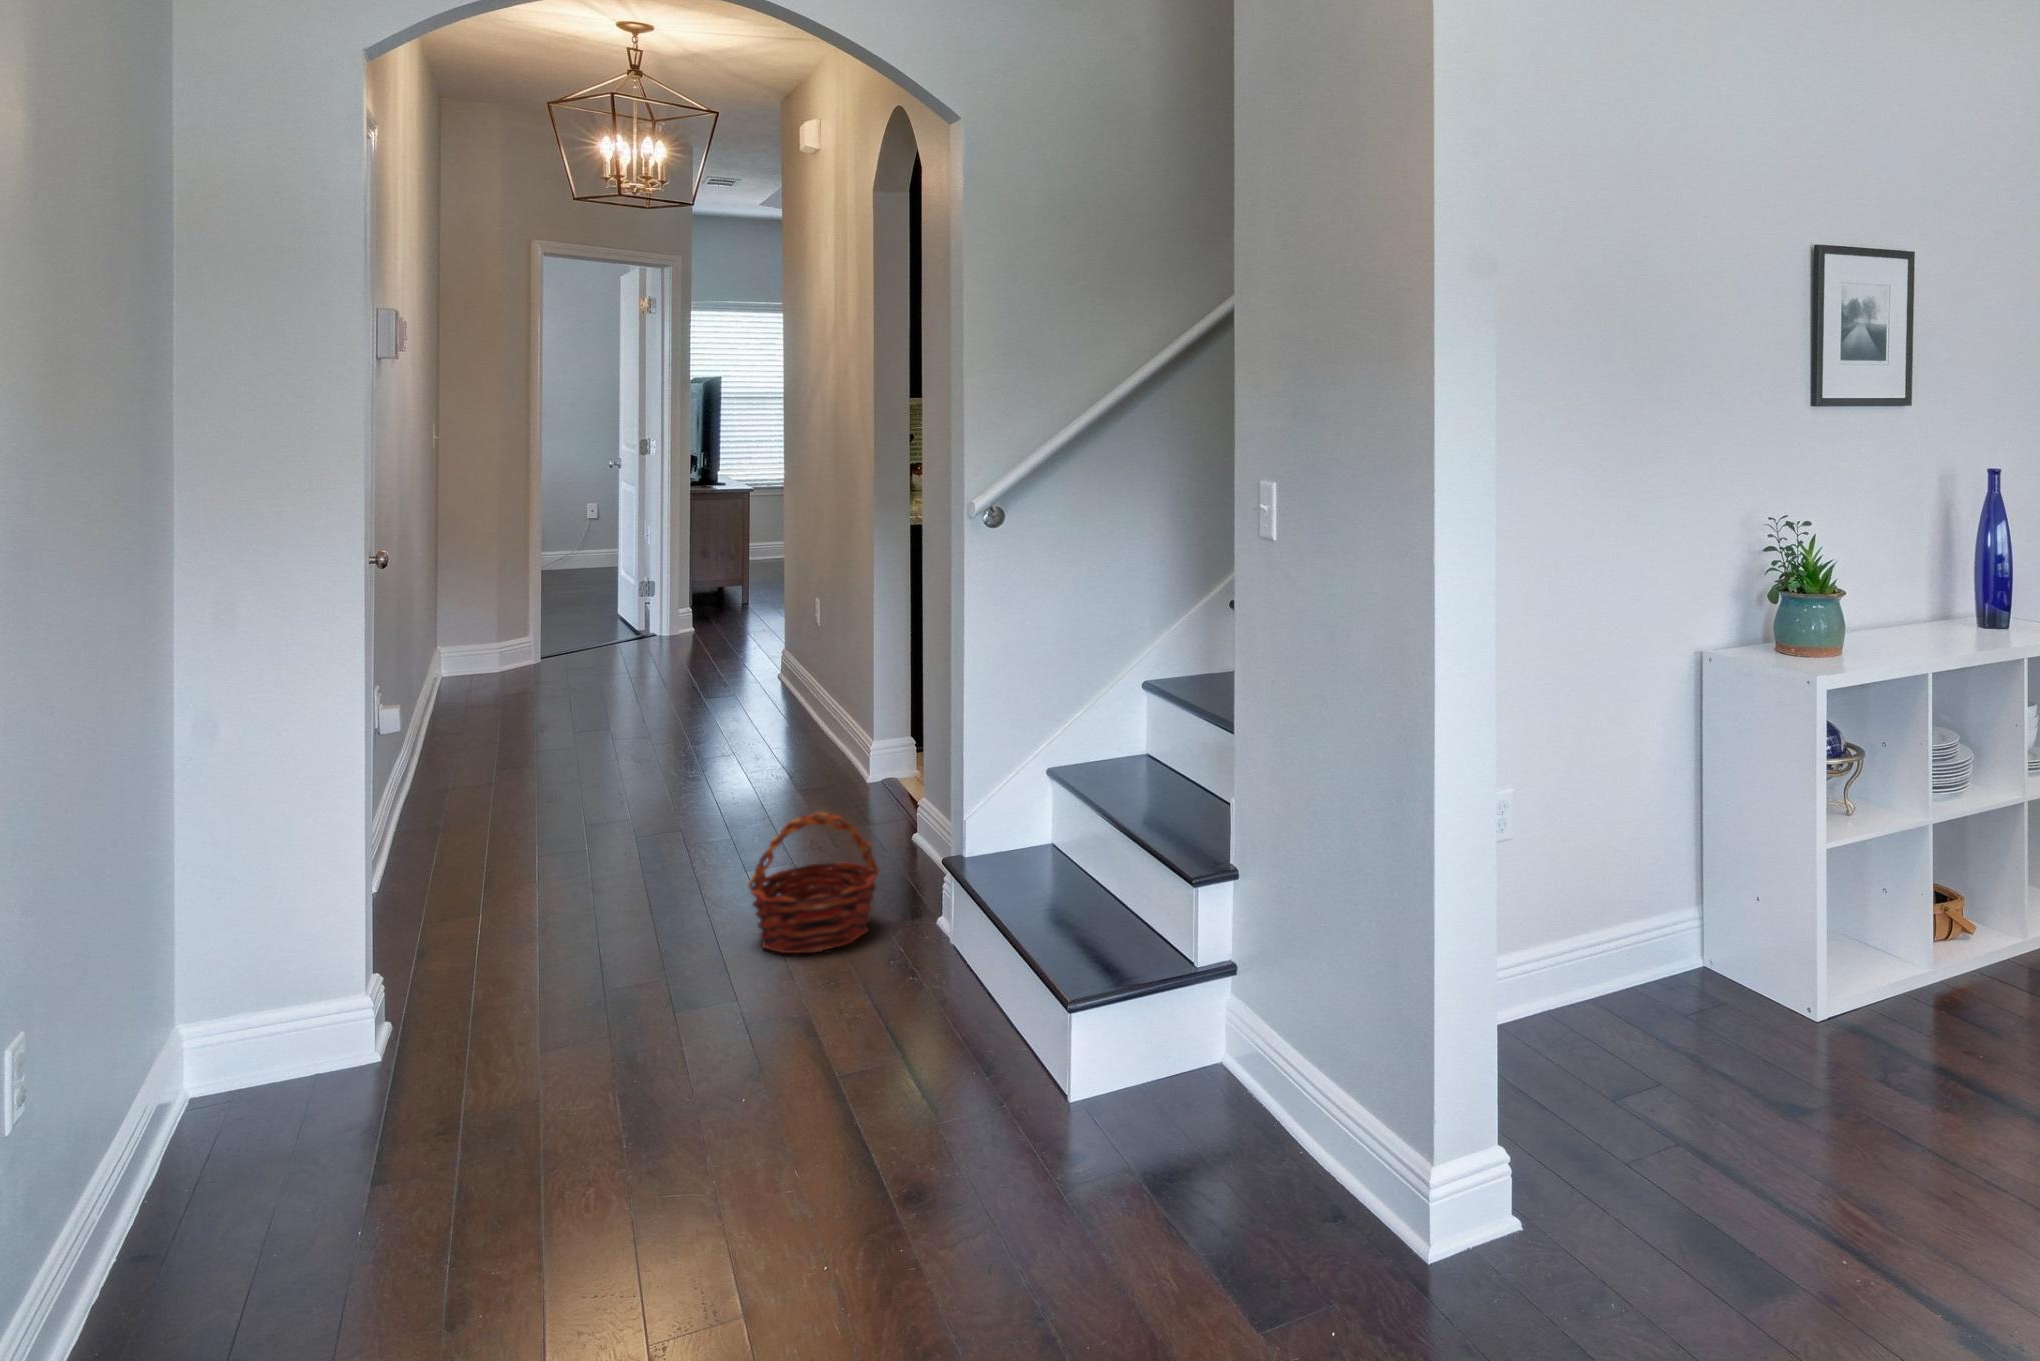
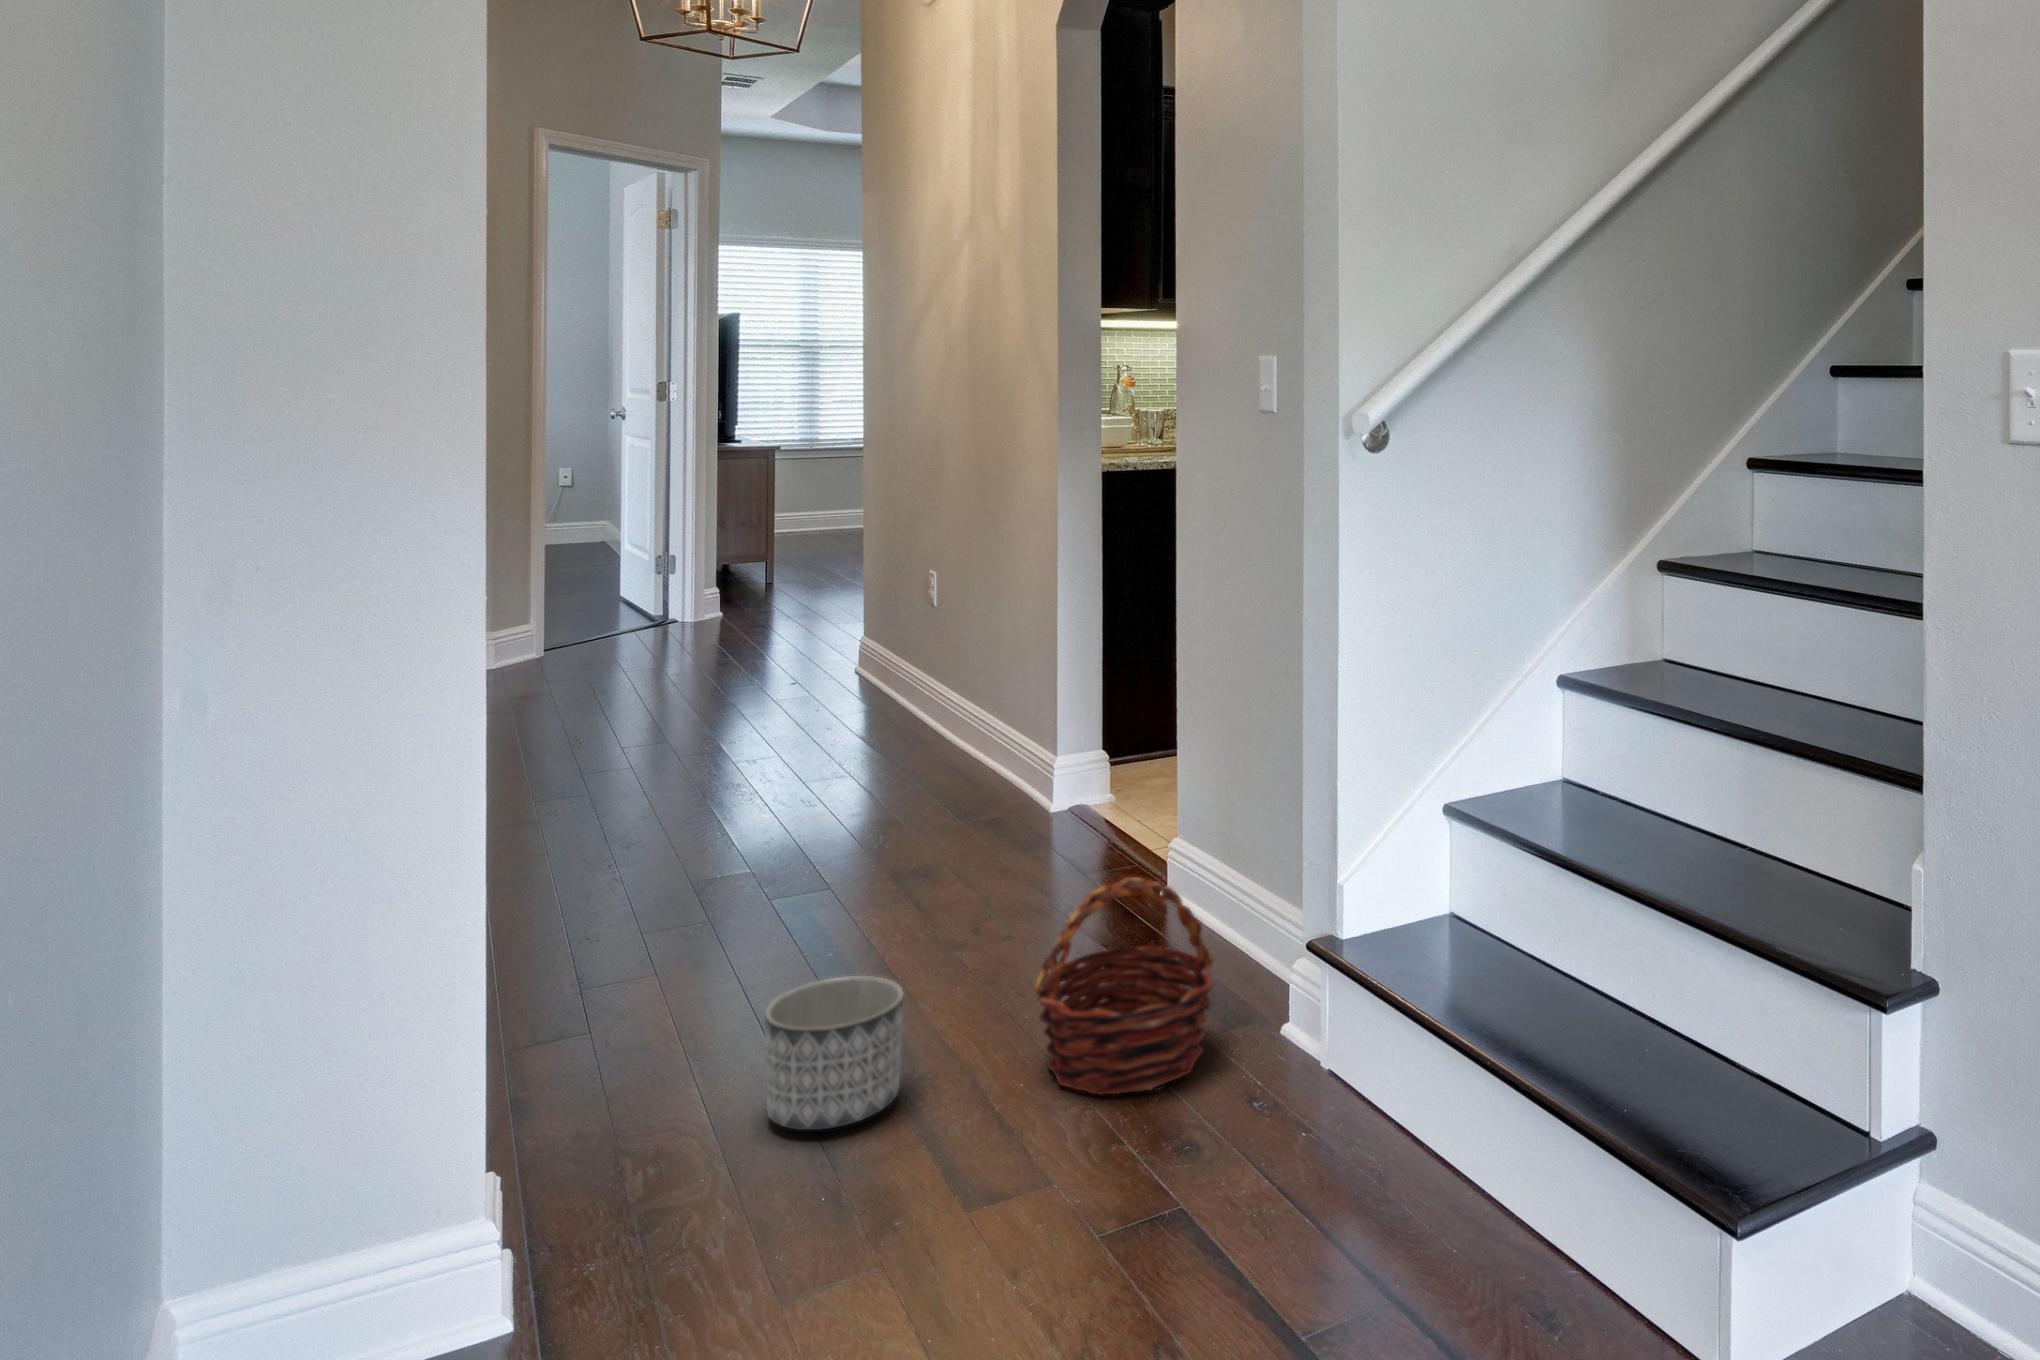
planter: none [565,874,660,967] -> present [765,976,904,1130]

